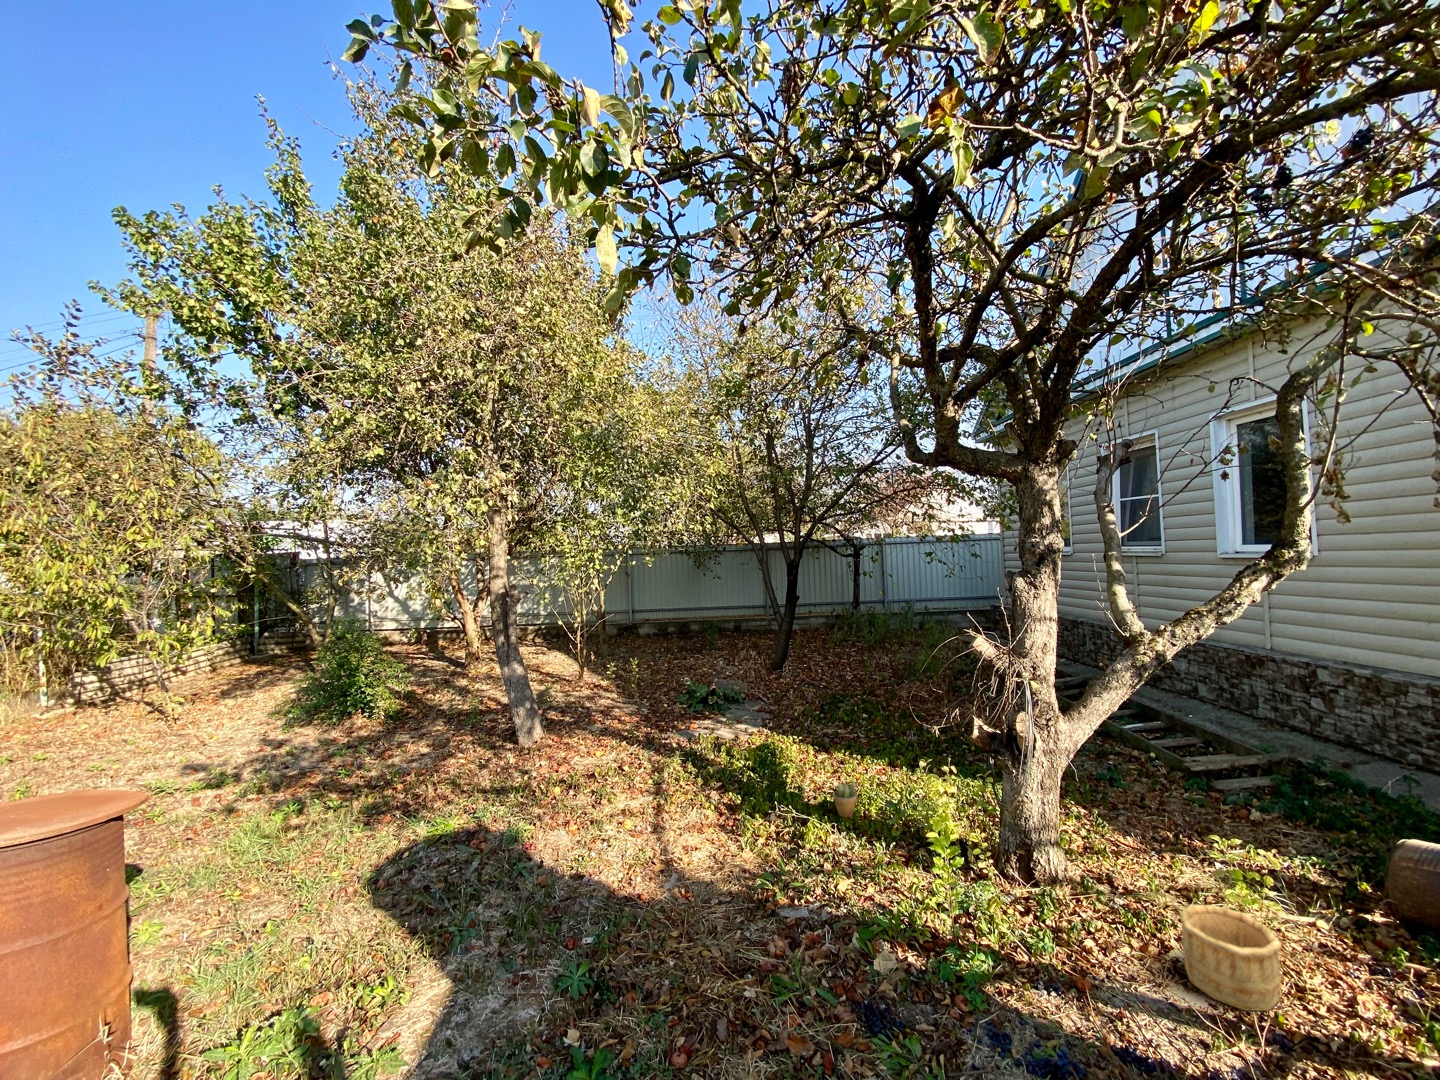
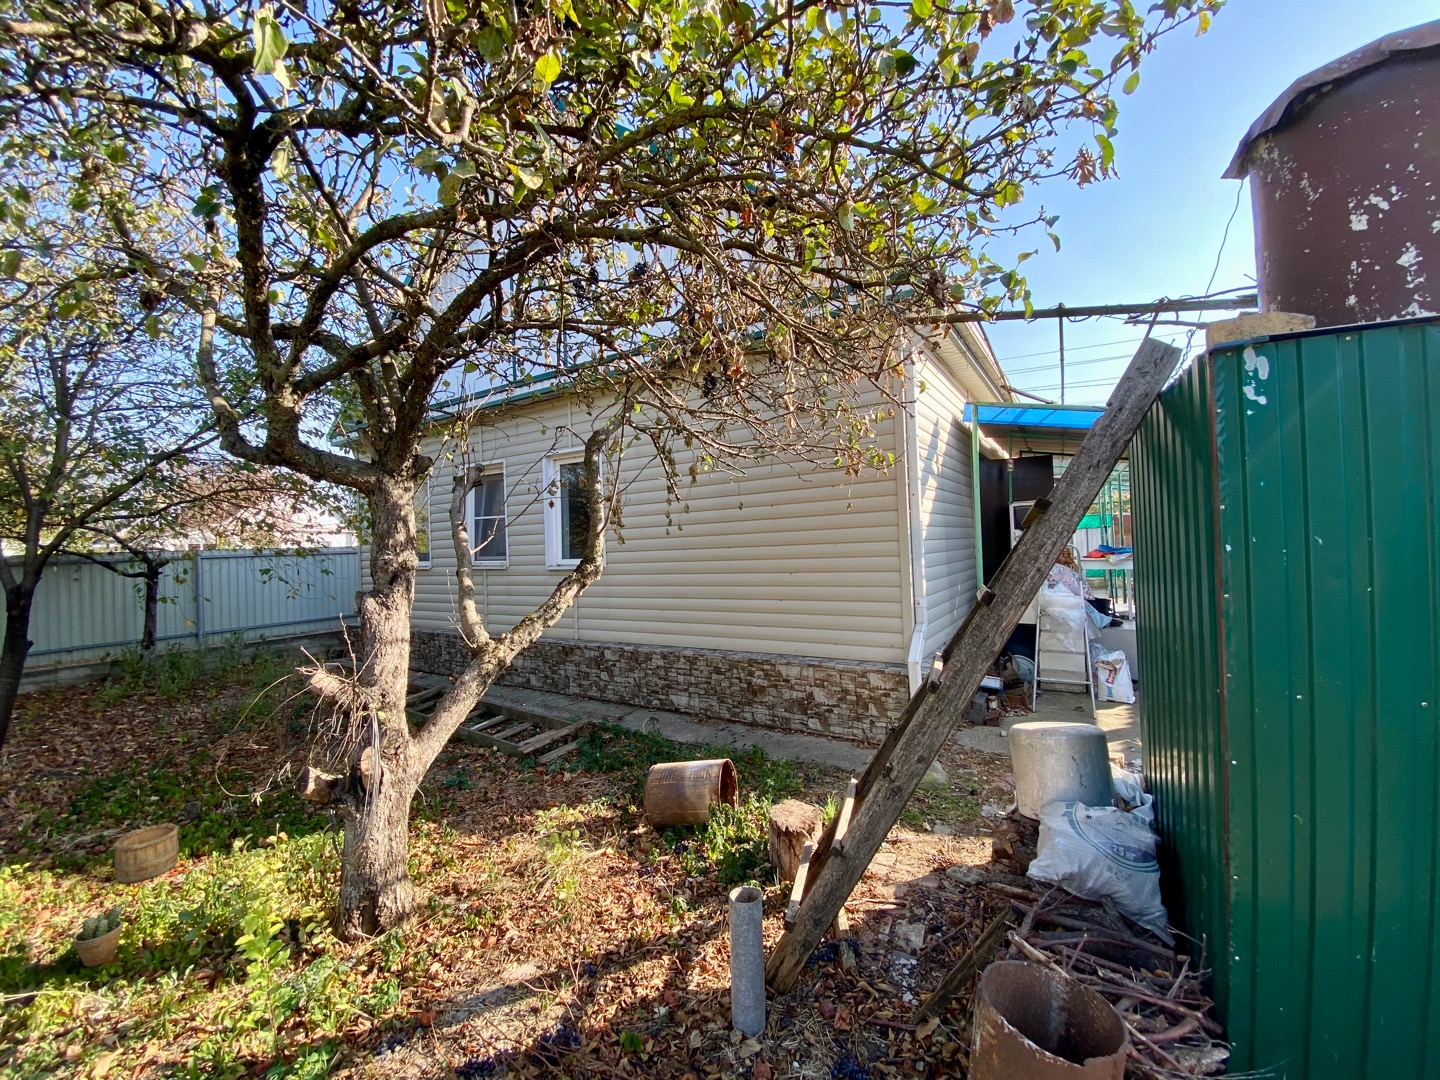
wooden bucket: present [1179,905,1282,1011] -> present [112,823,180,883]

